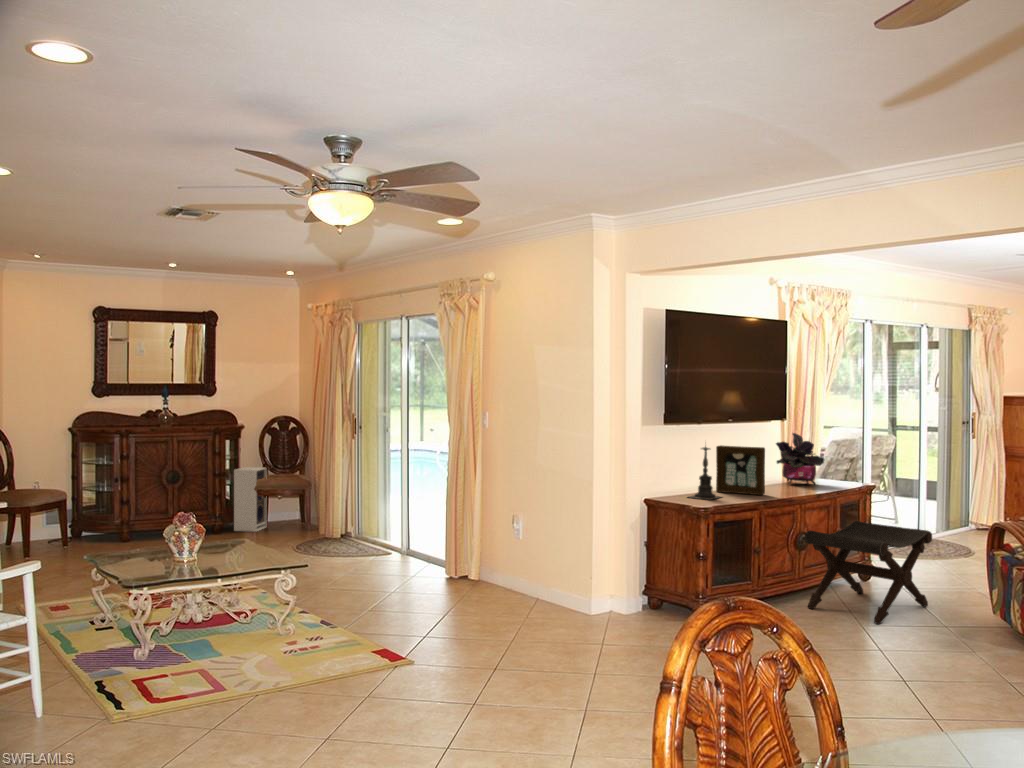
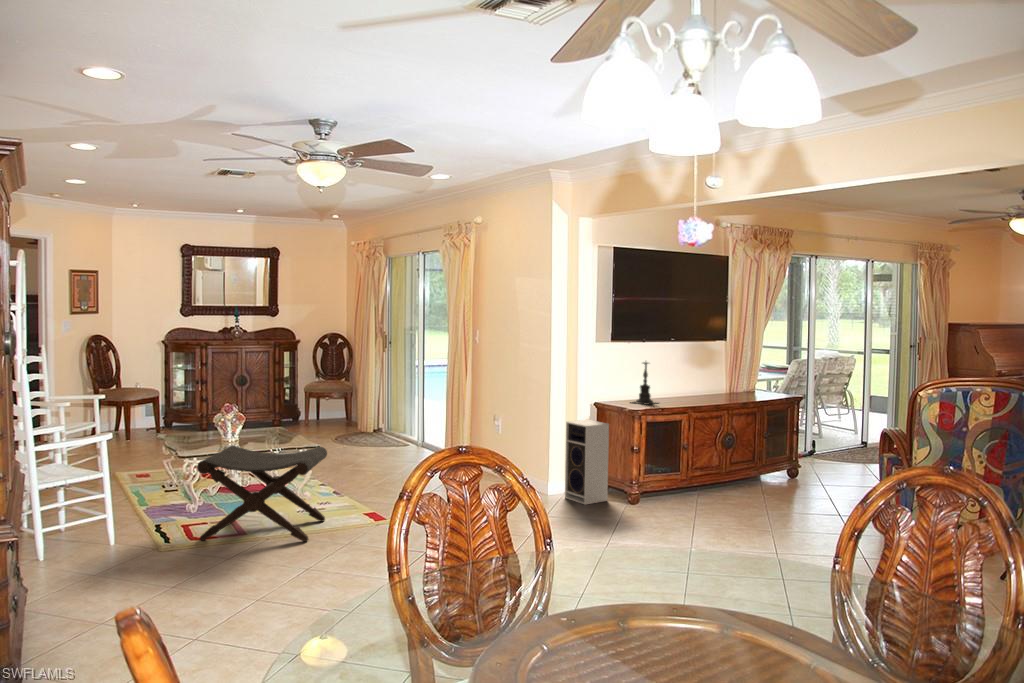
potted plant: present [776,433,824,484] -> none [716,352,757,396]
picture frame: present [716,445,765,495] -> none [658,361,698,402]
speaker: present [234,467,266,532] -> present [565,420,609,504]
footstool: present [805,521,932,624] -> present [197,446,327,542]

